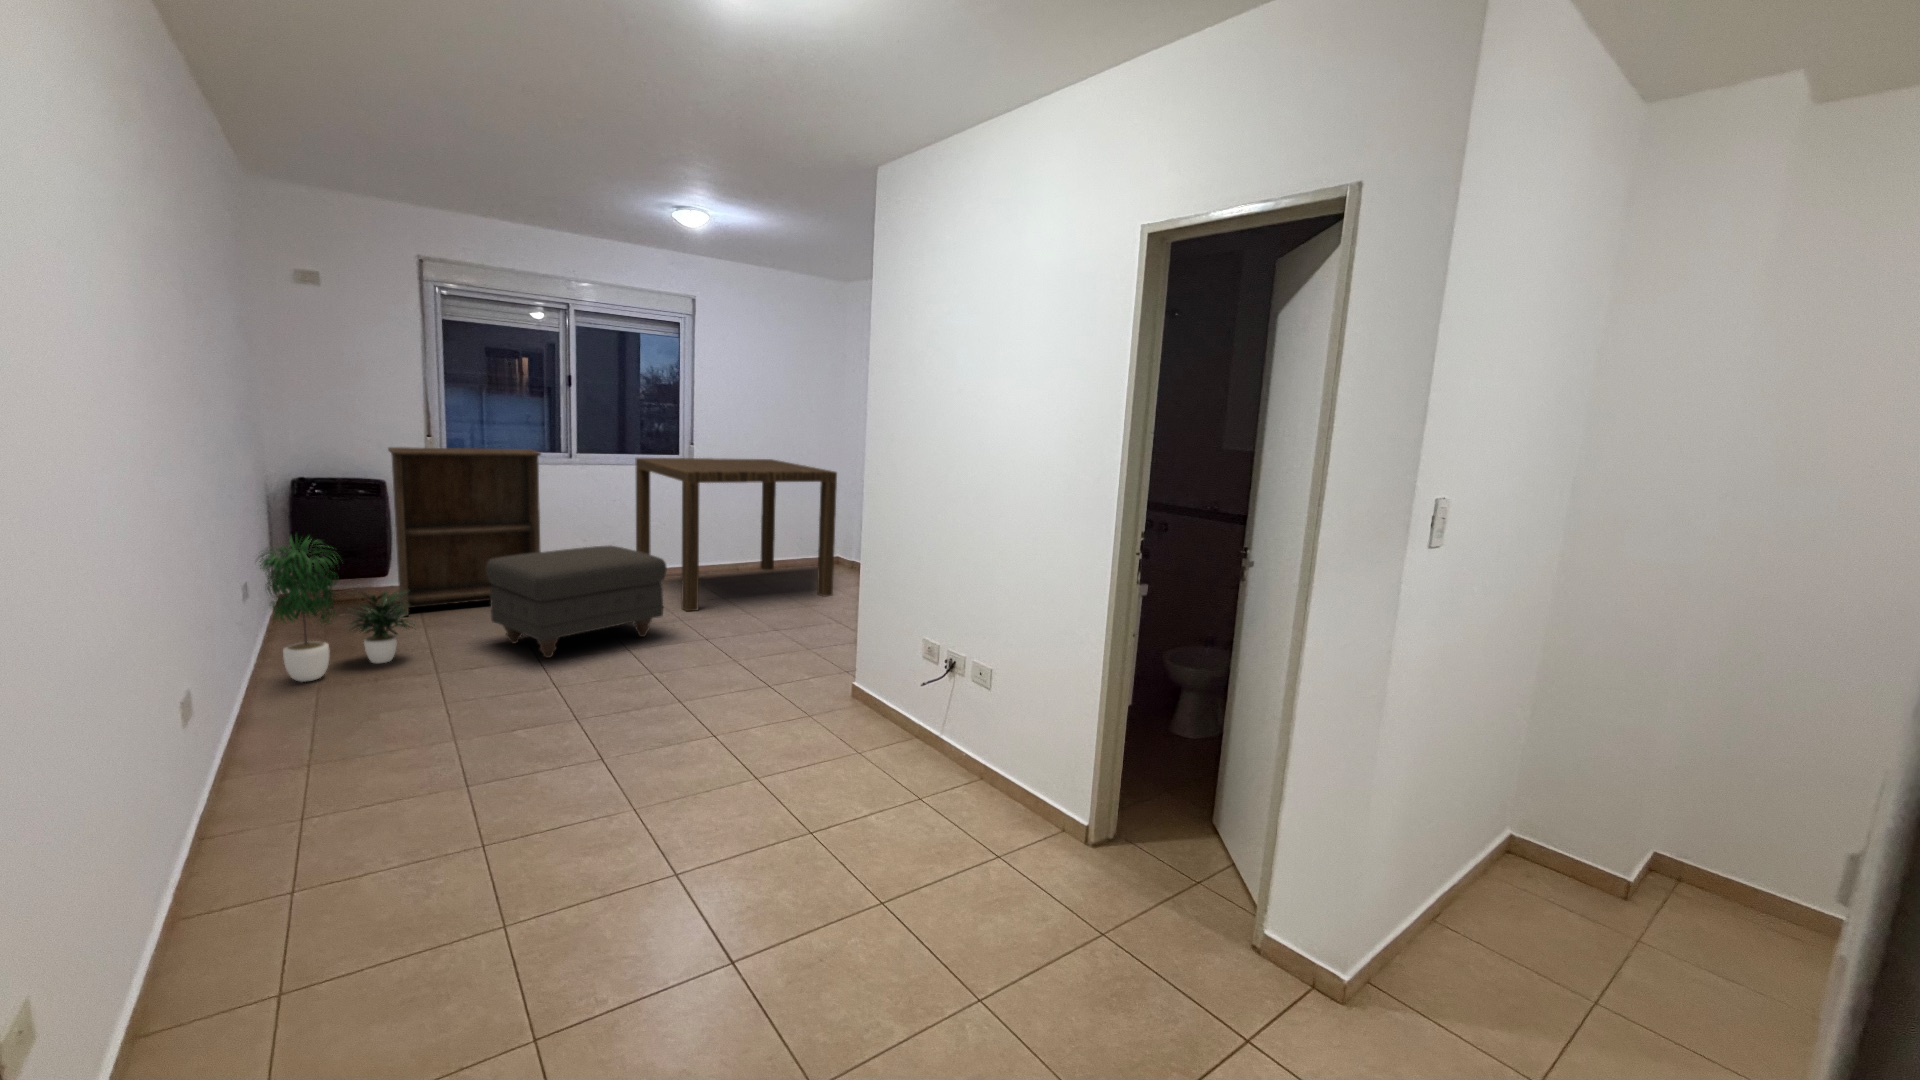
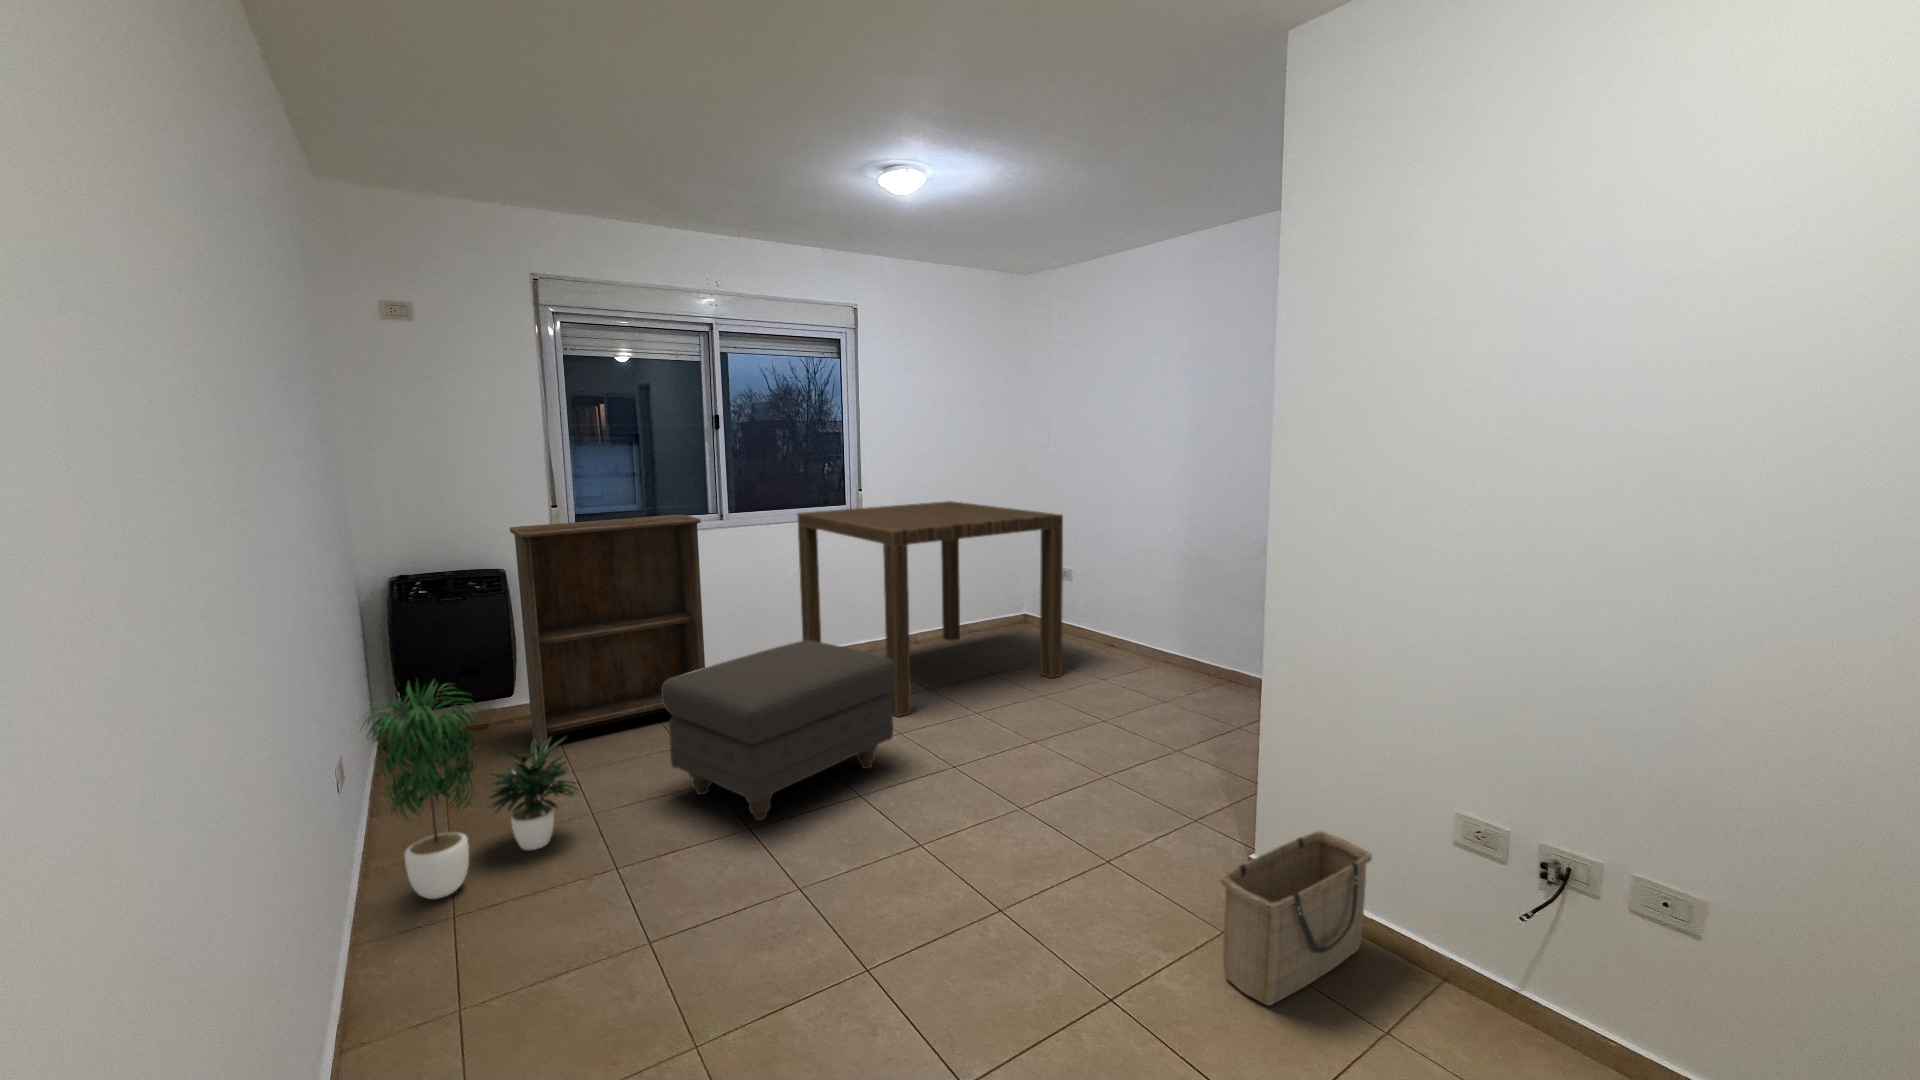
basket: none [789,659,893,745] -> present [1221,831,1372,1005]

